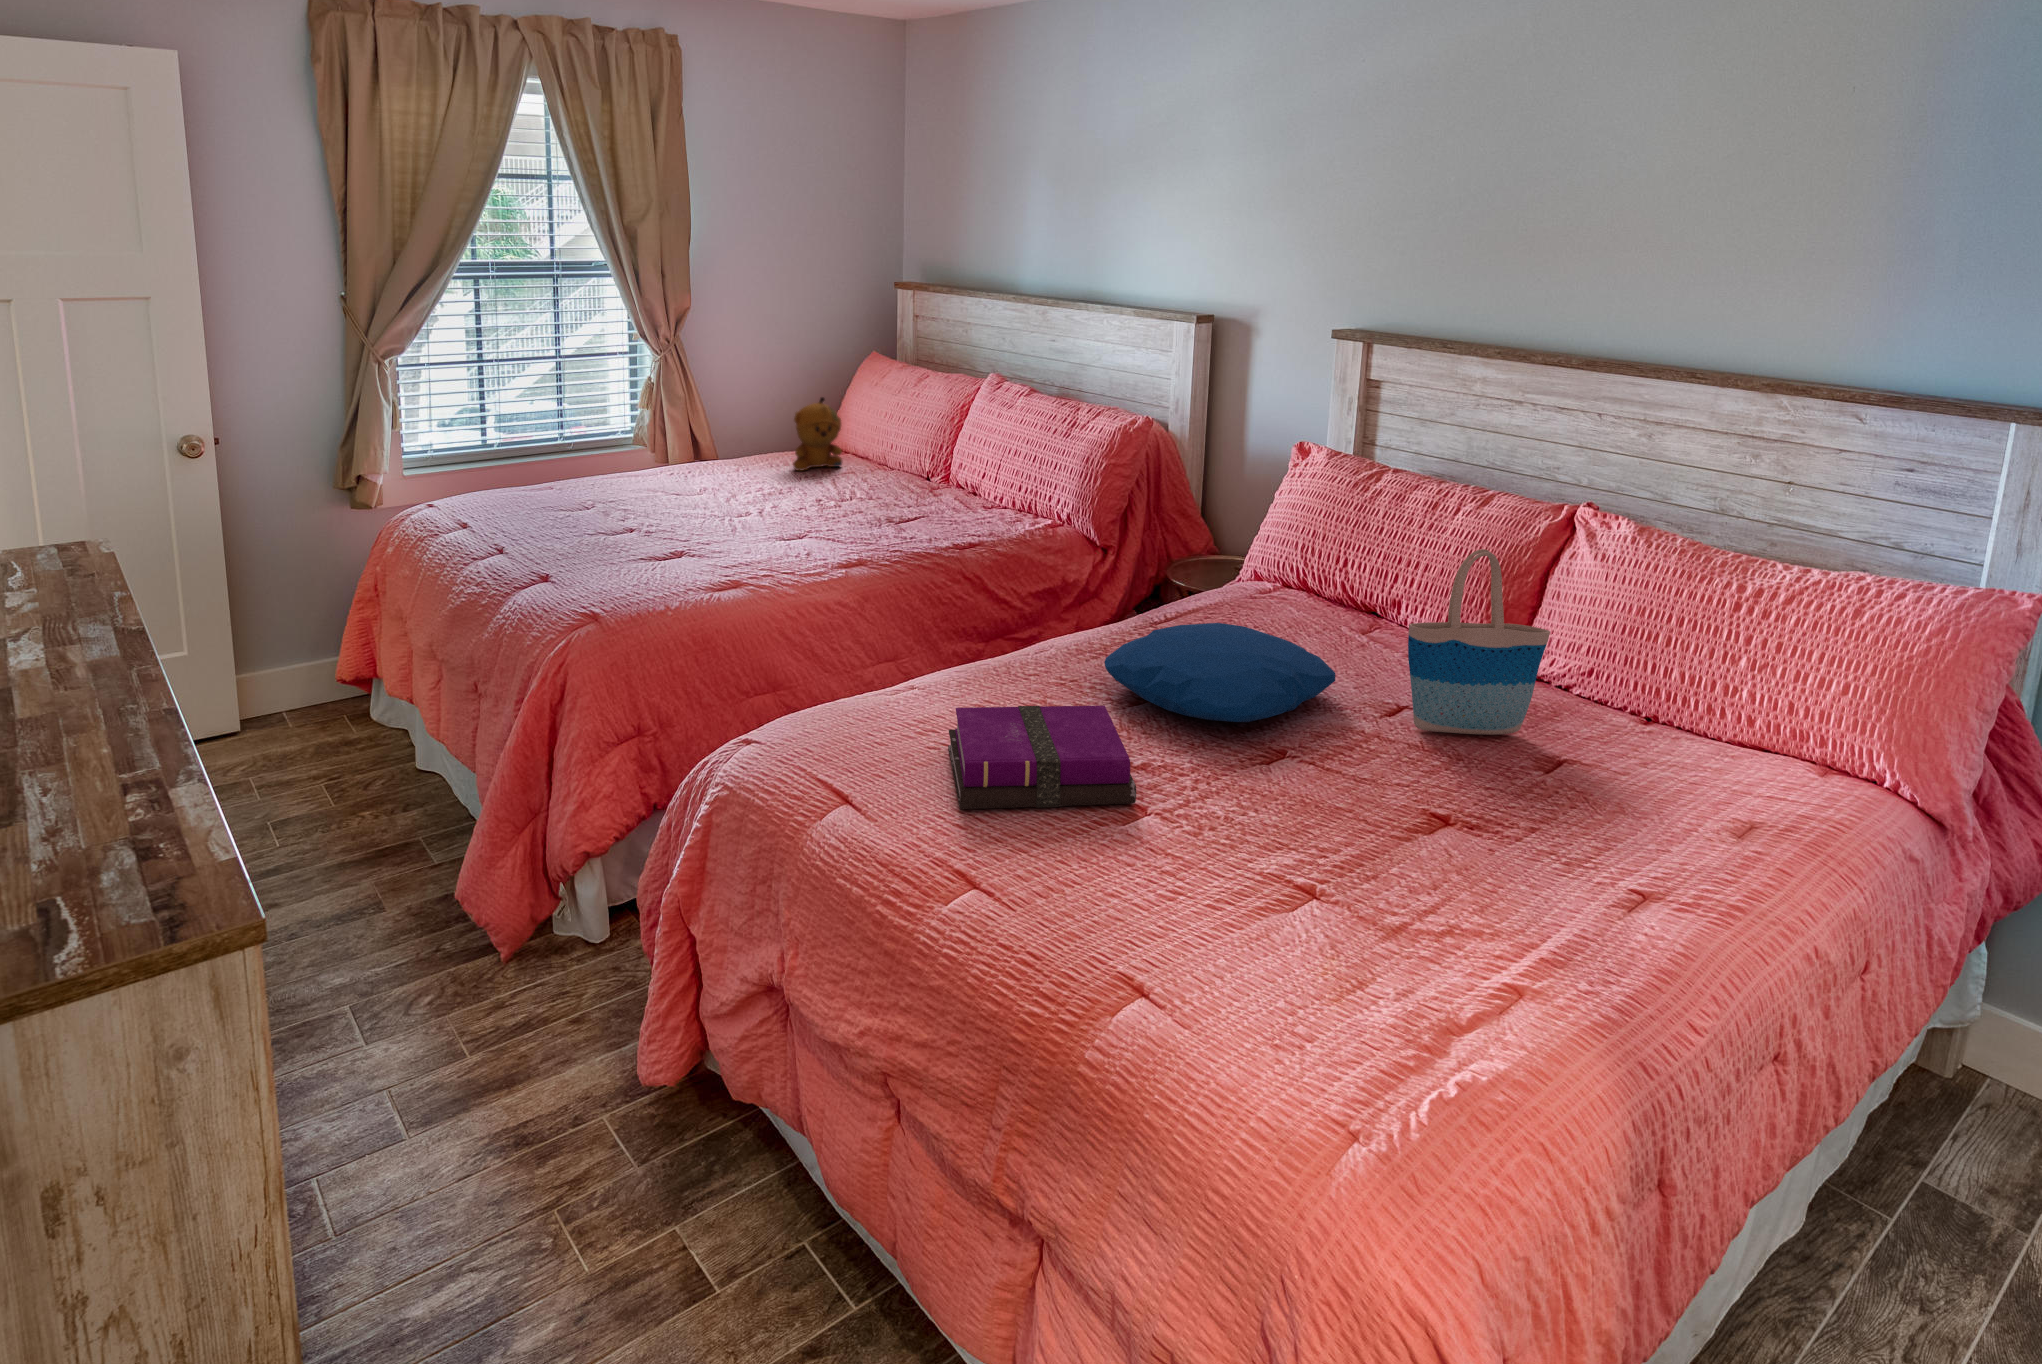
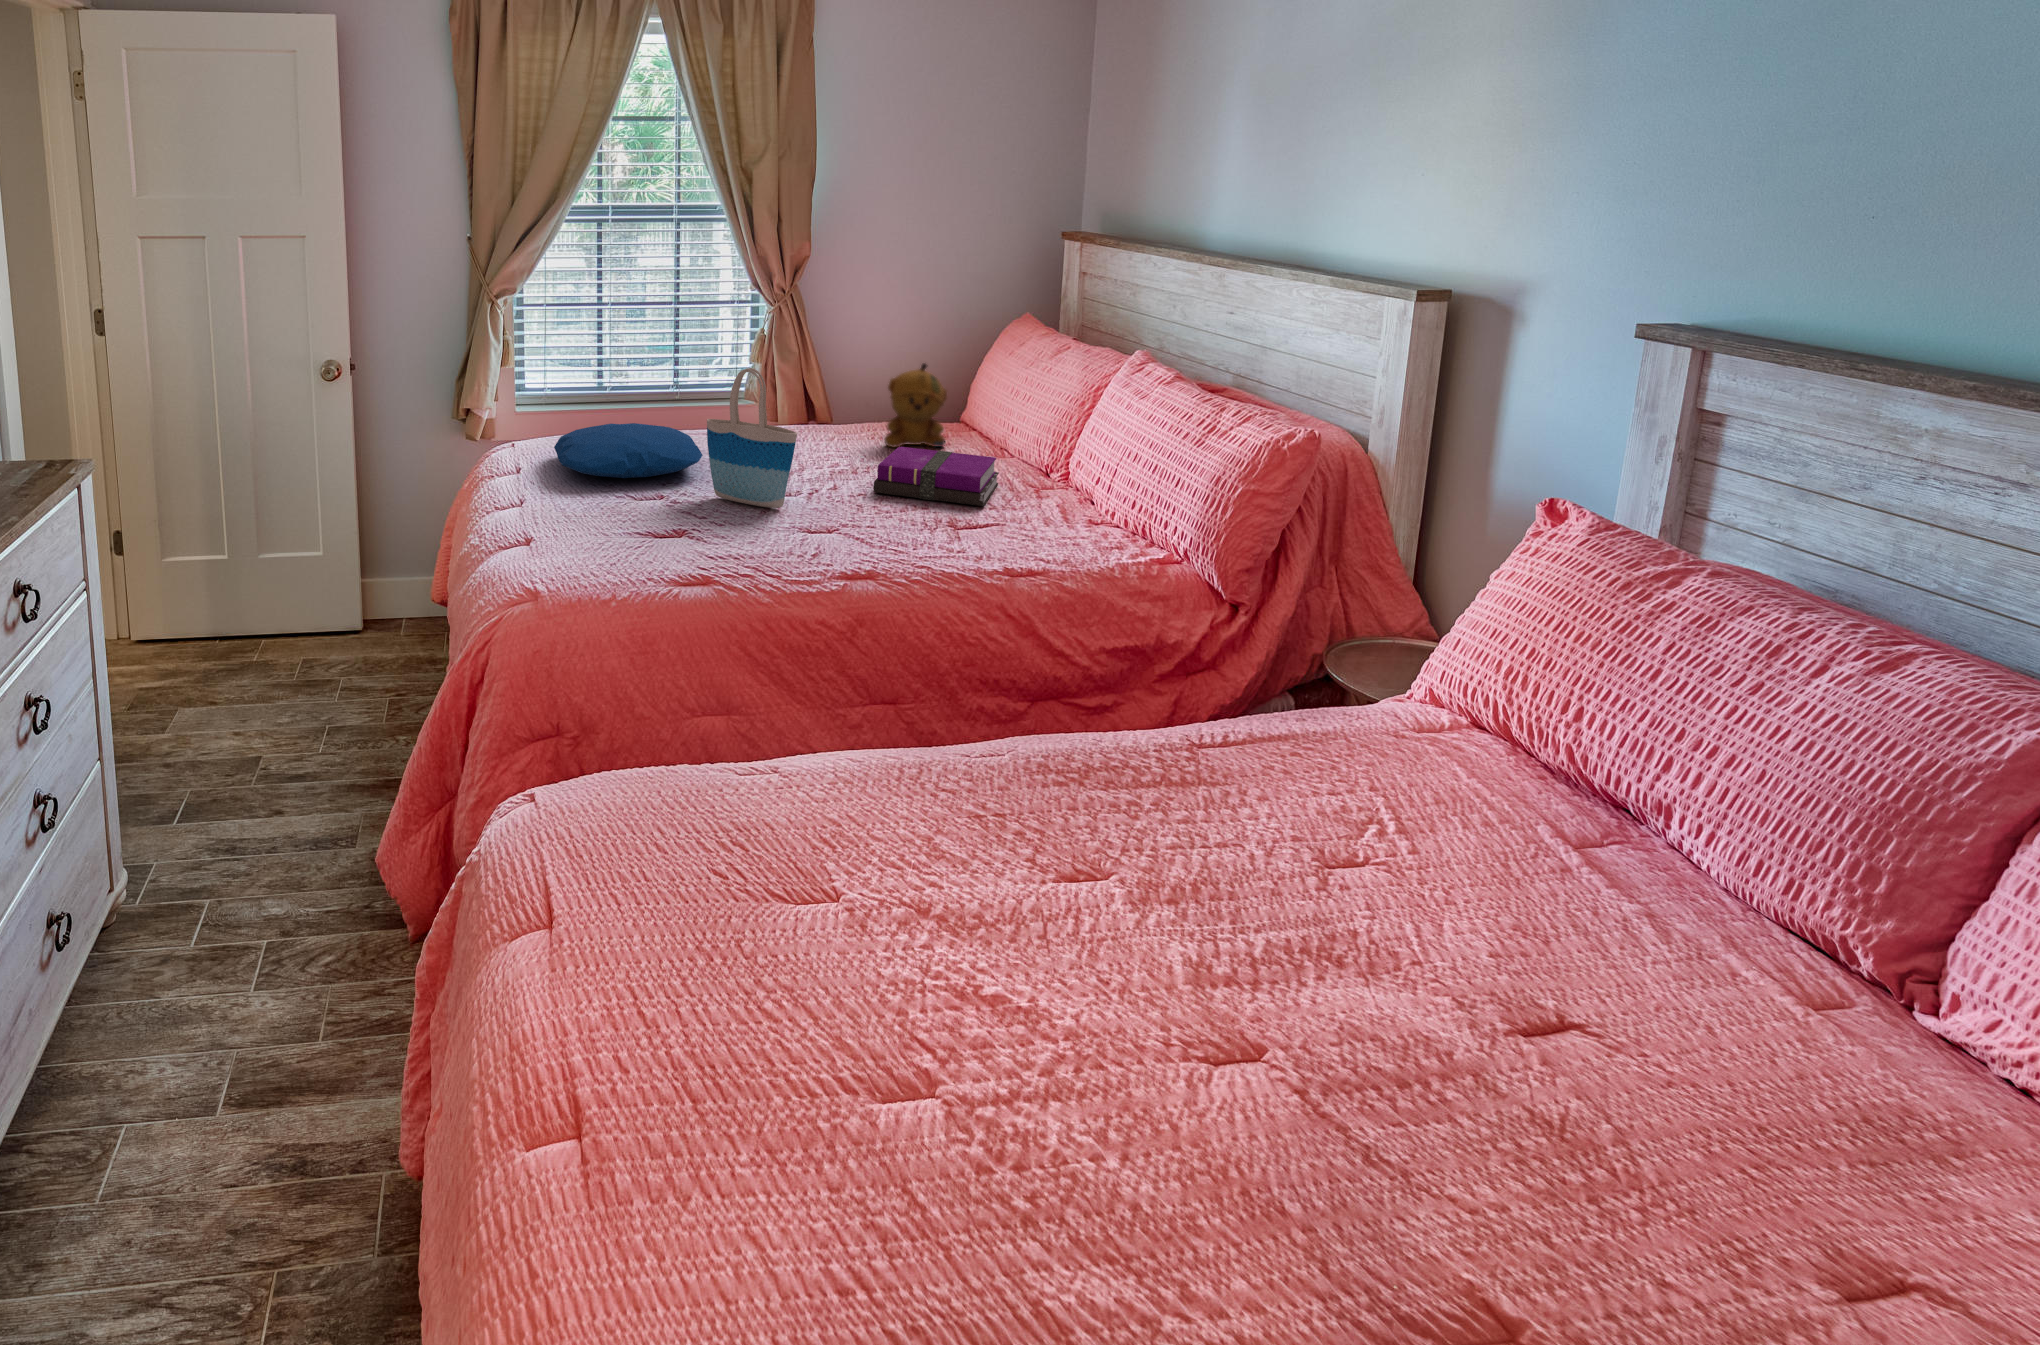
tote bag: present [1408,549,1550,735] -> present [707,368,797,508]
pillow: present [1105,623,1335,722] -> present [554,423,703,478]
notebook: present [948,705,1136,809] -> present [874,446,999,506]

